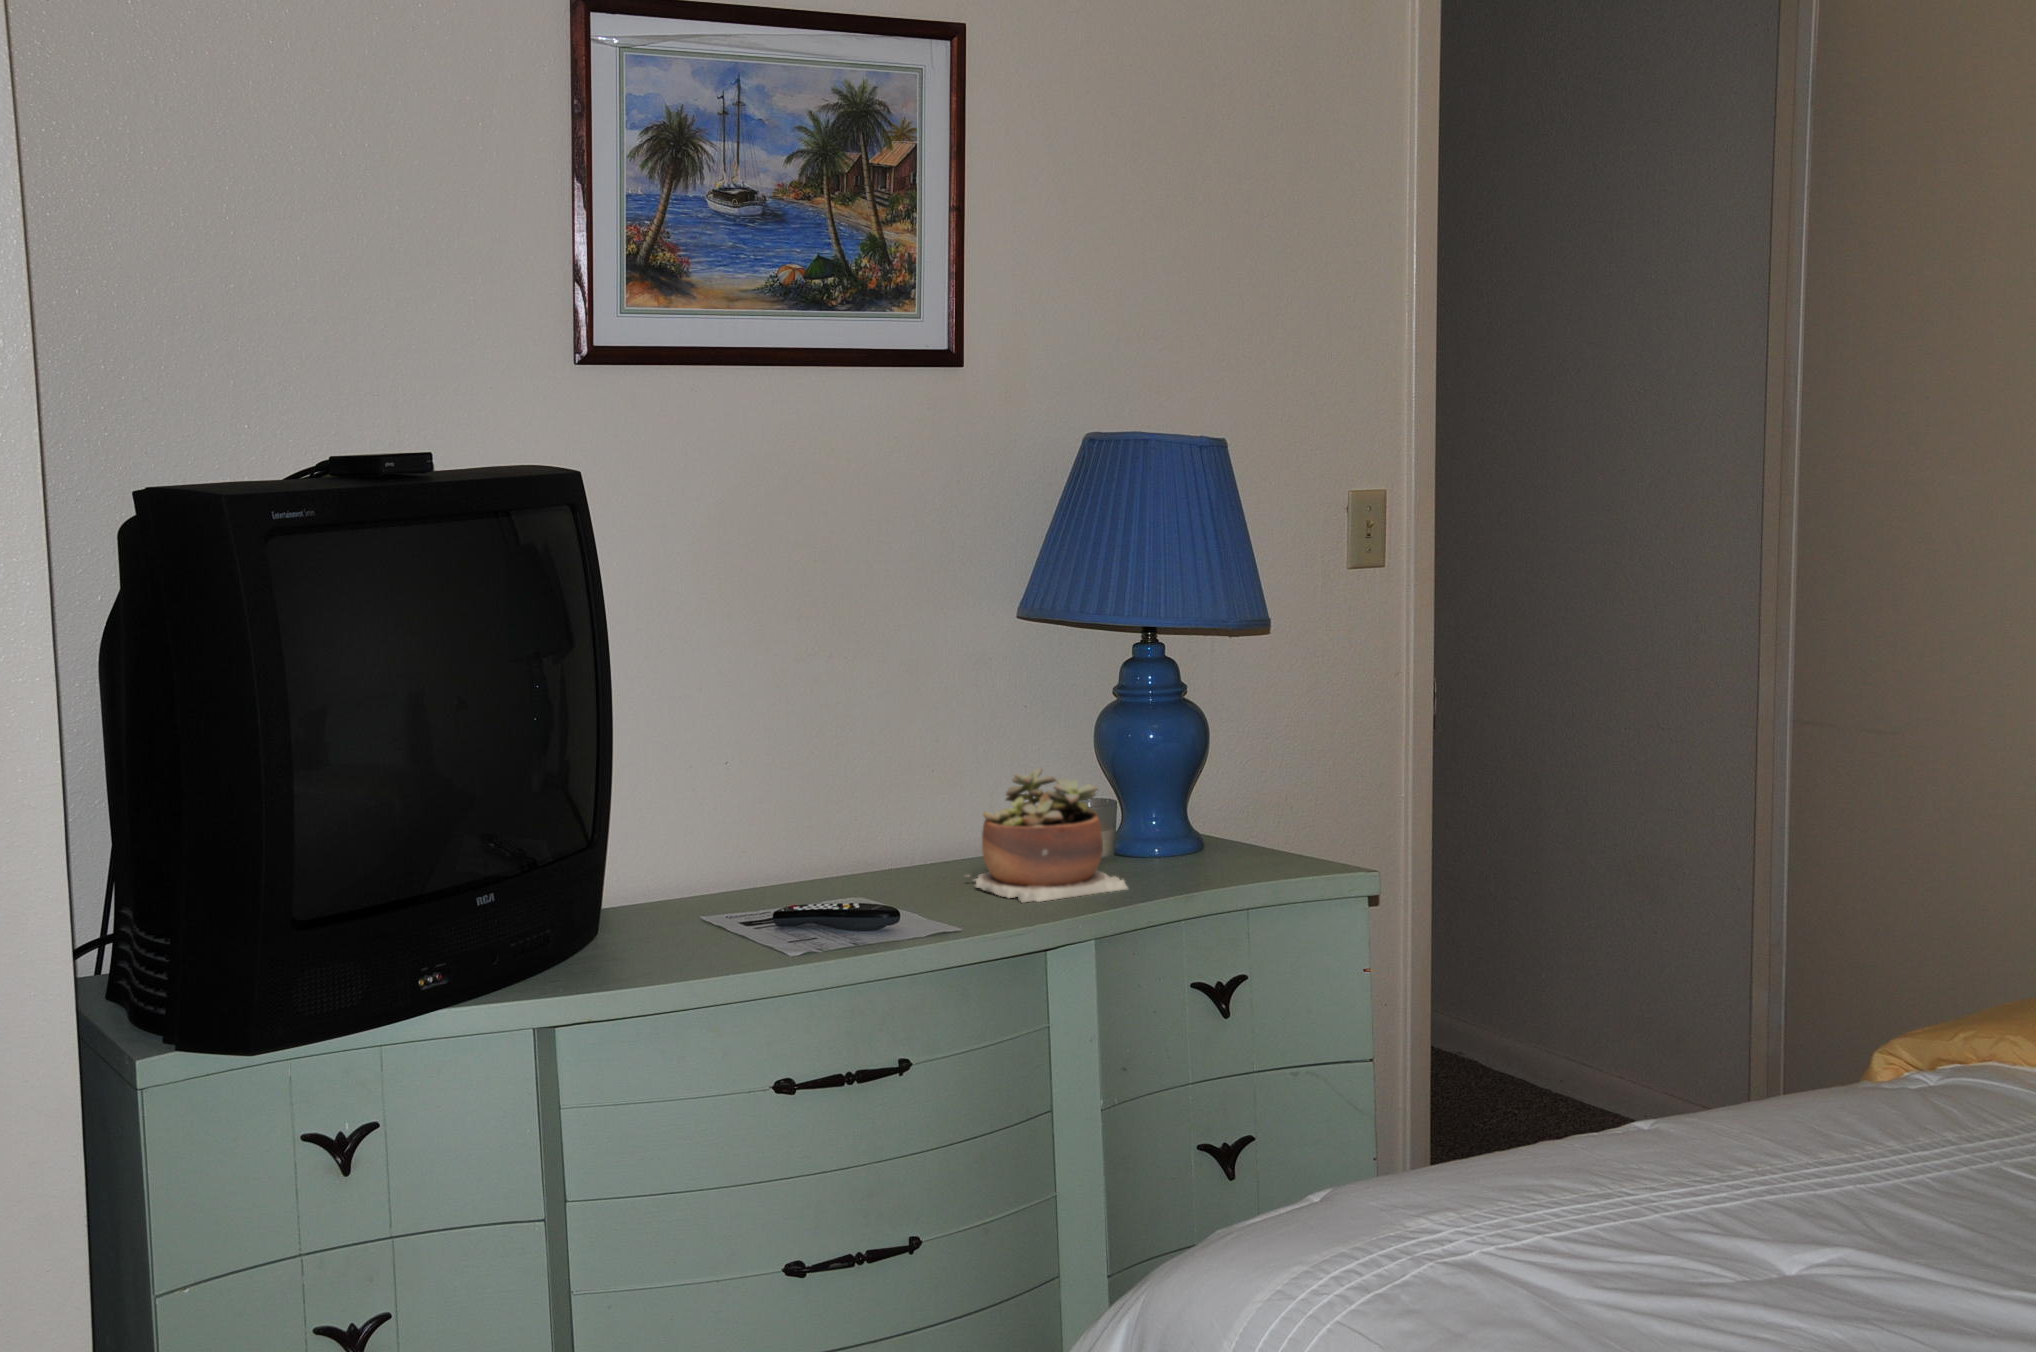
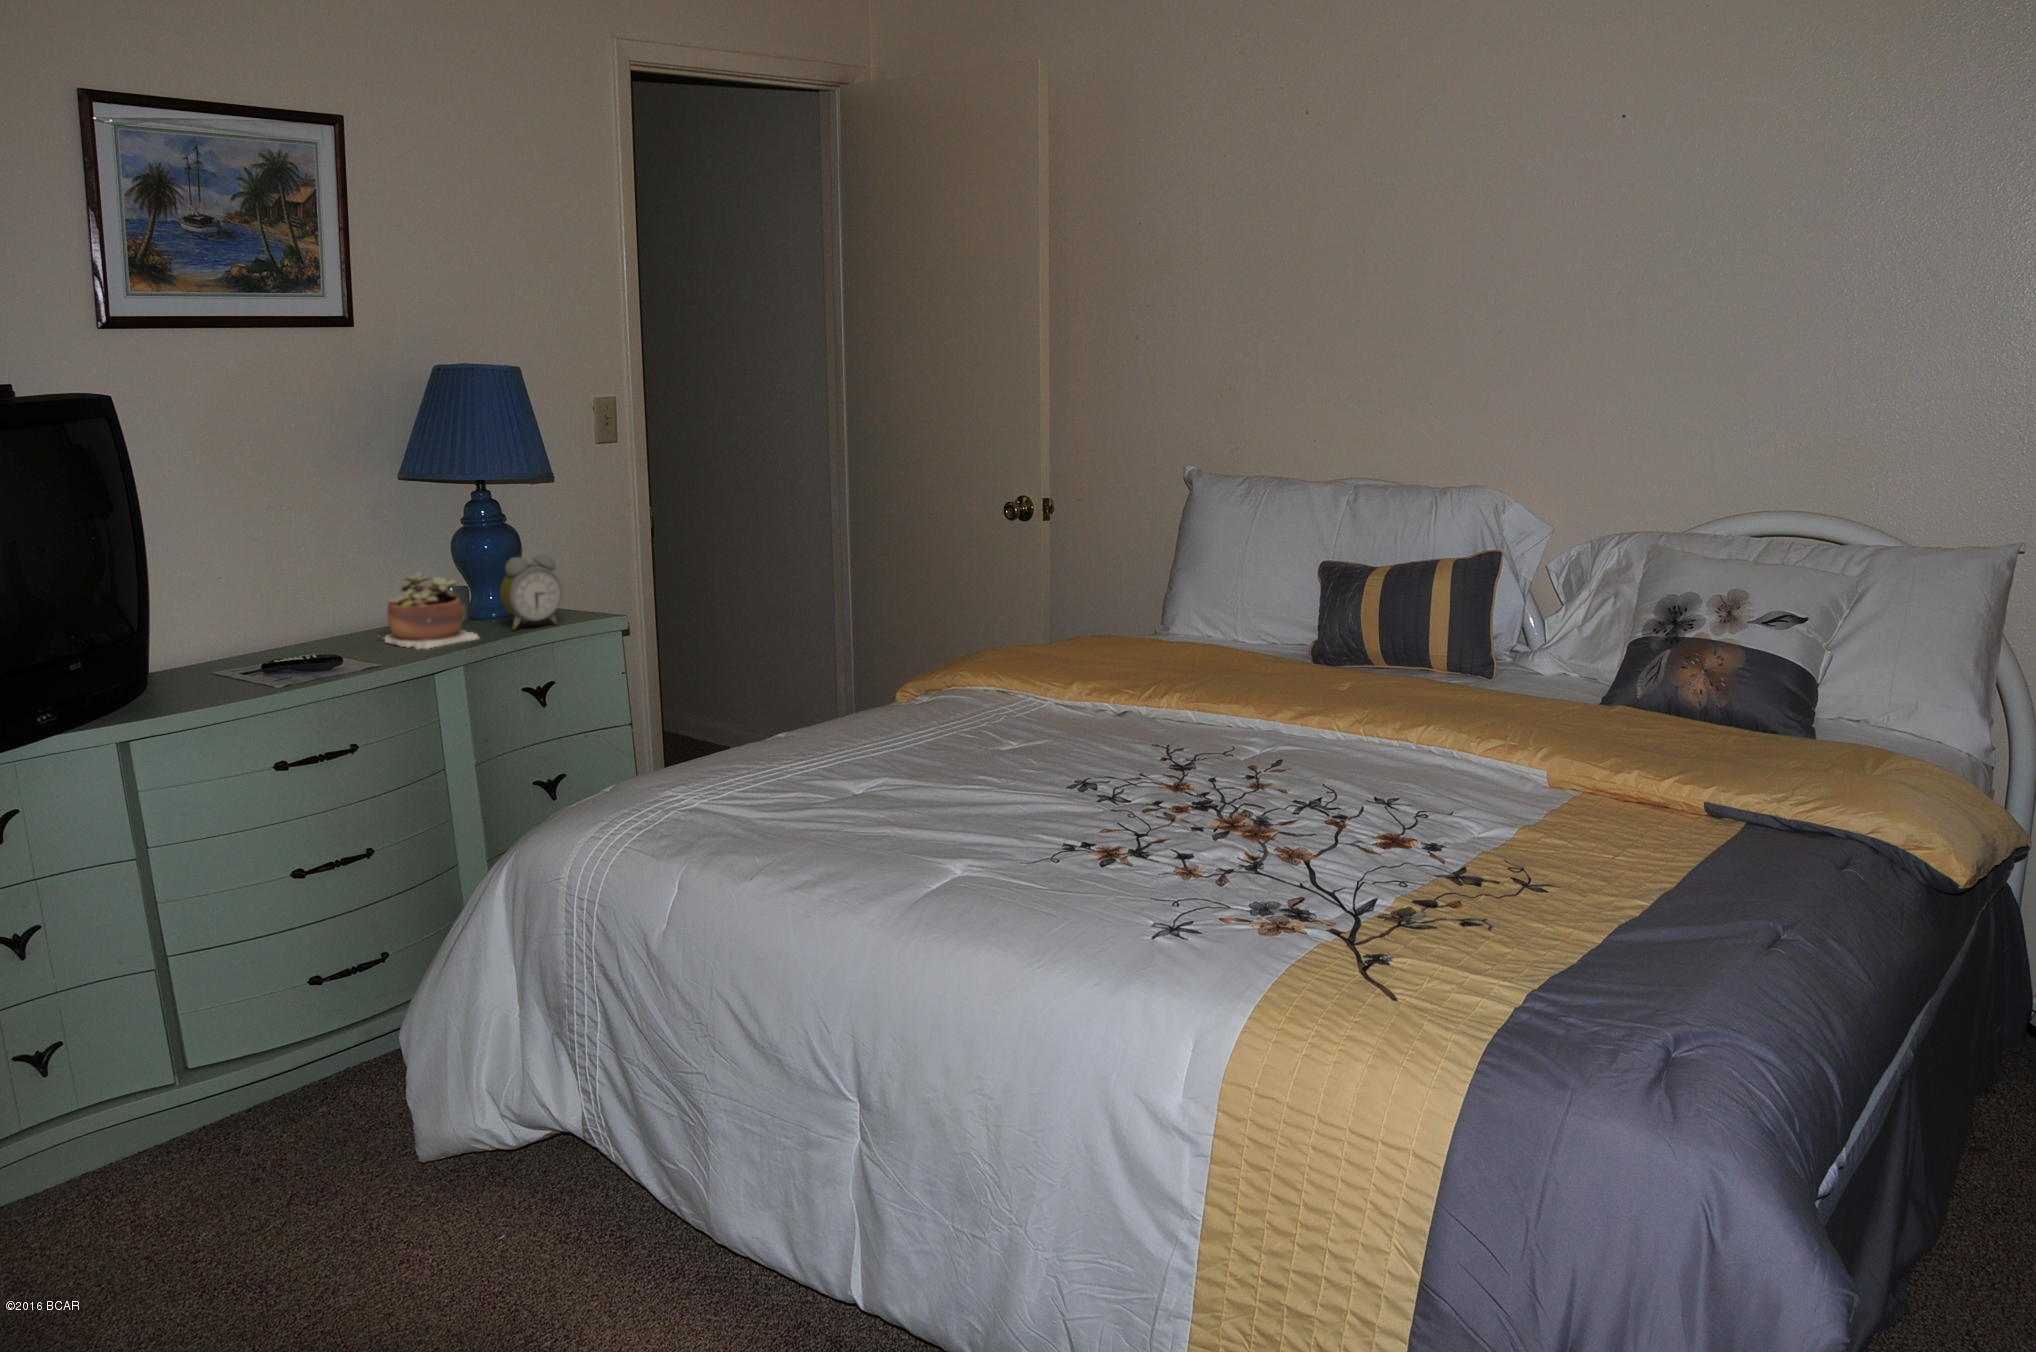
alarm clock: none [1167,745,1272,877] -> present [500,554,562,630]

